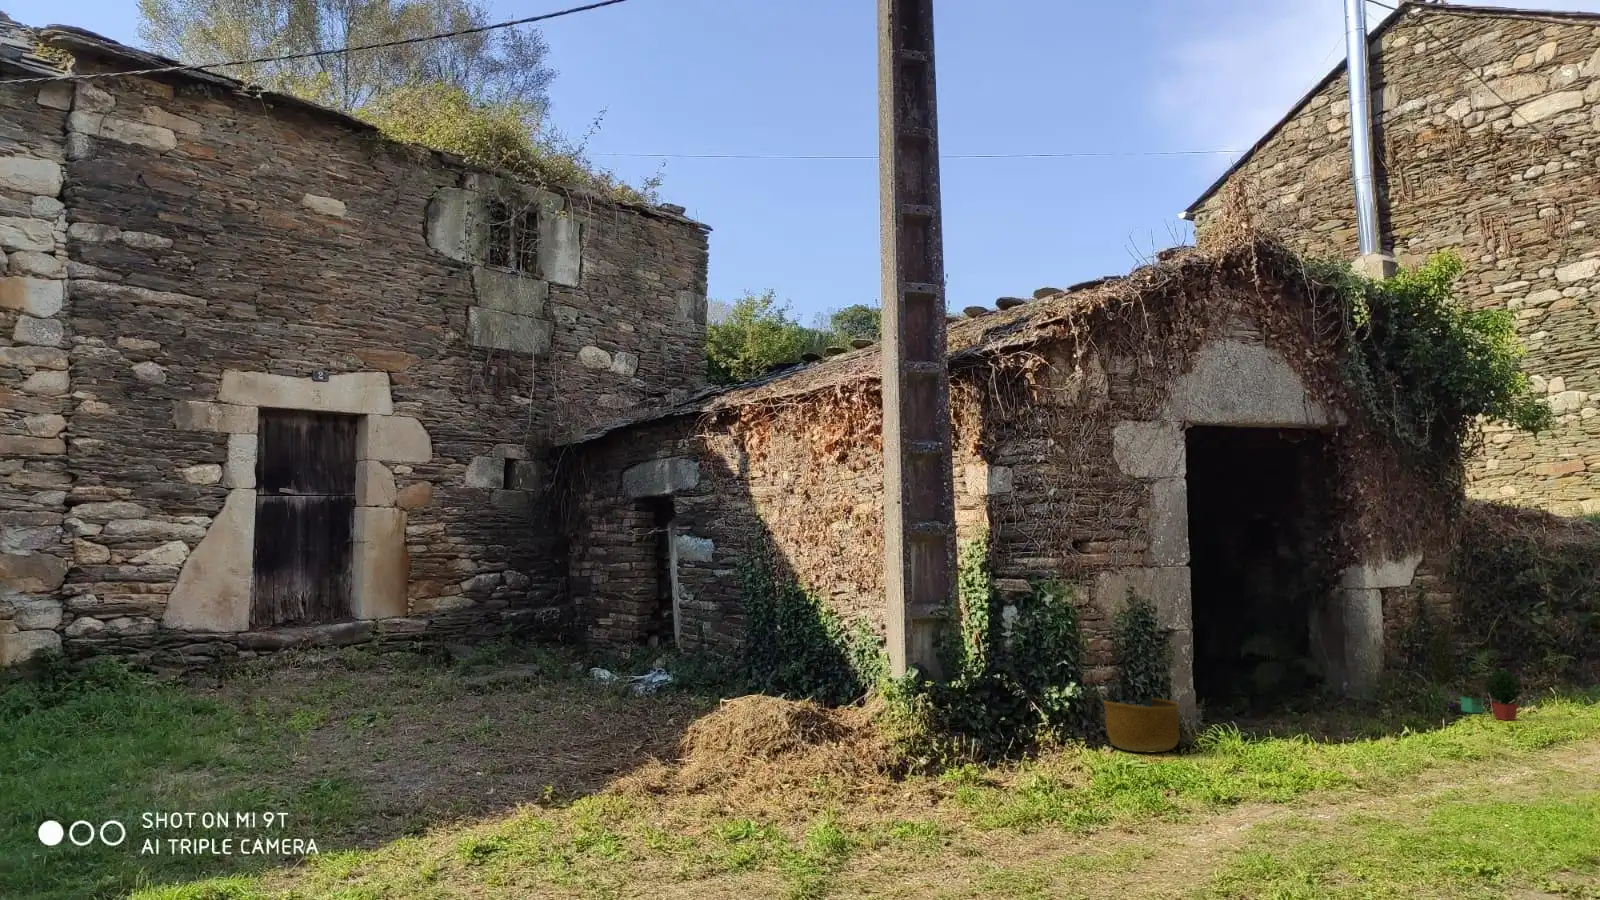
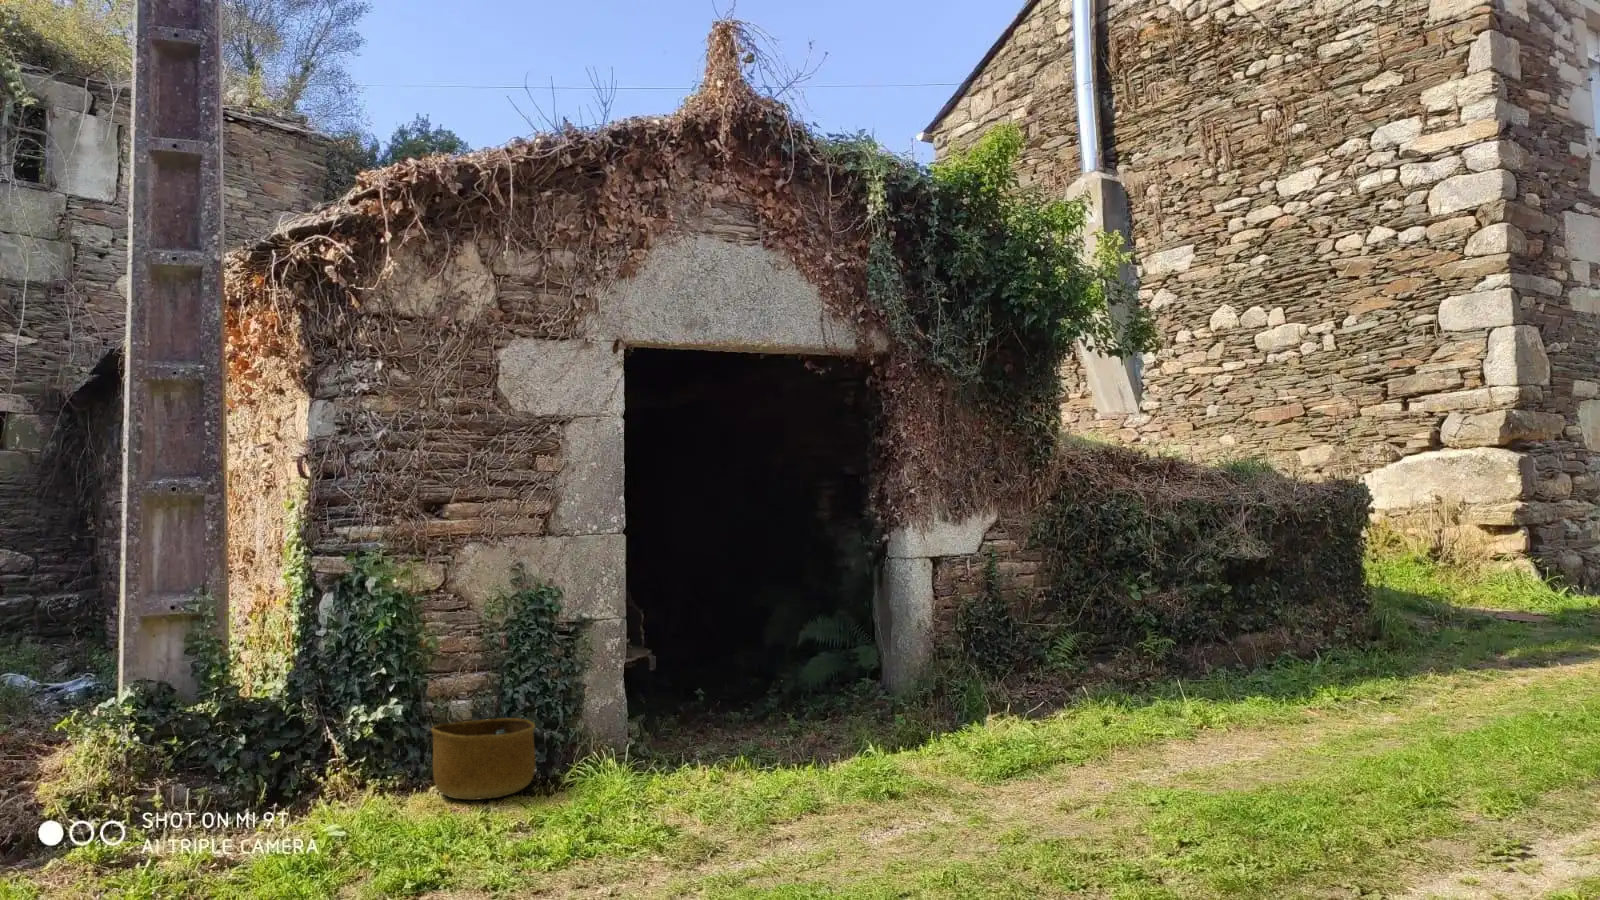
potted plant: present [1426,625,1522,720] -> none [981,604,1069,732]

